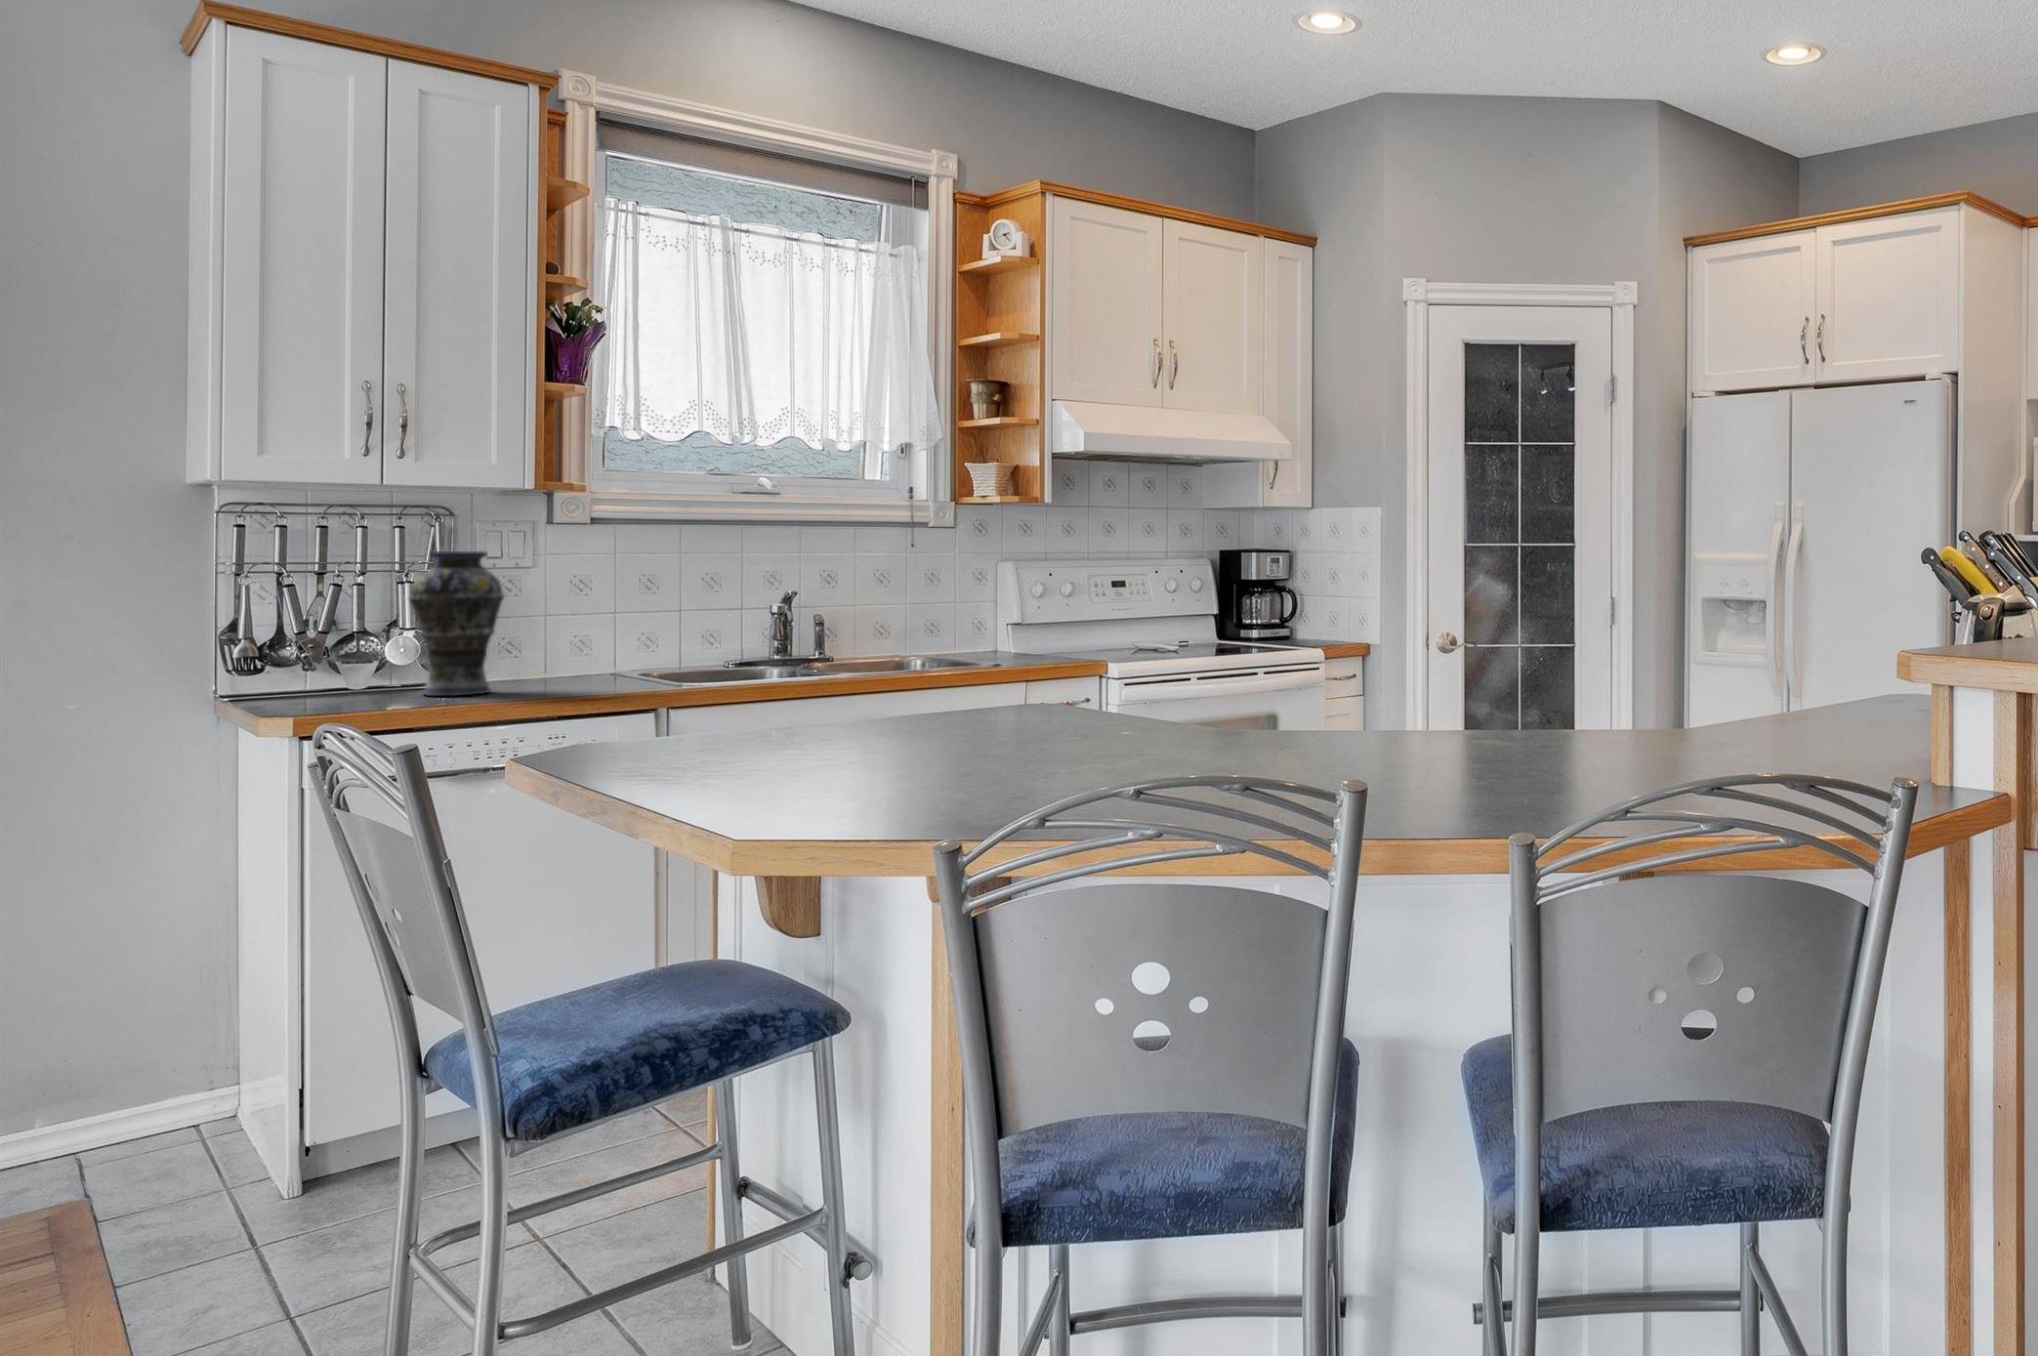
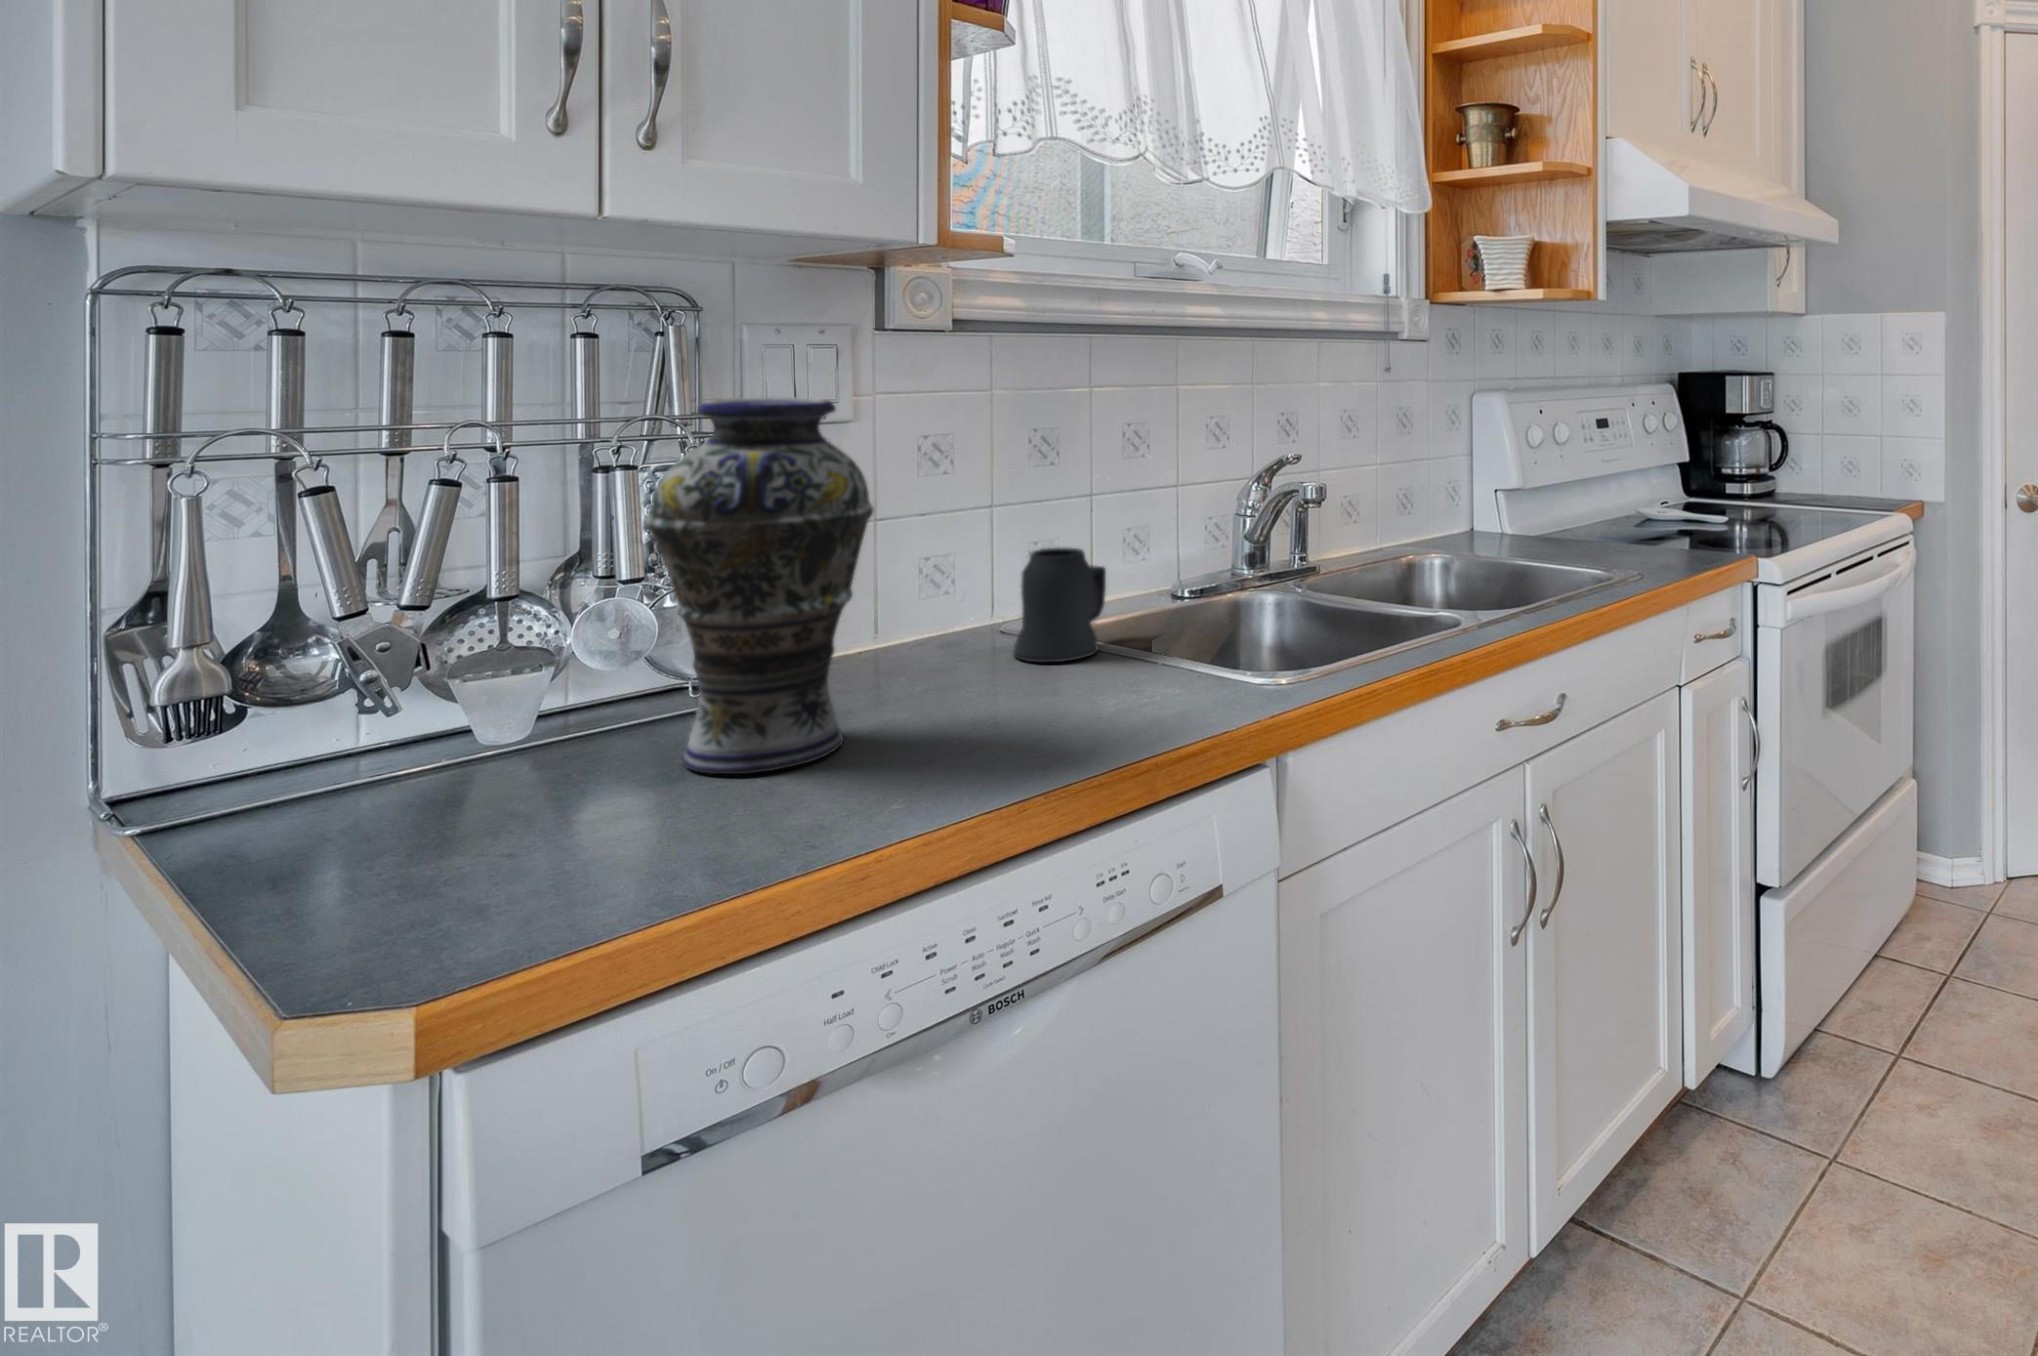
mug: none [597,630,652,681] -> present [1013,548,1106,662]

